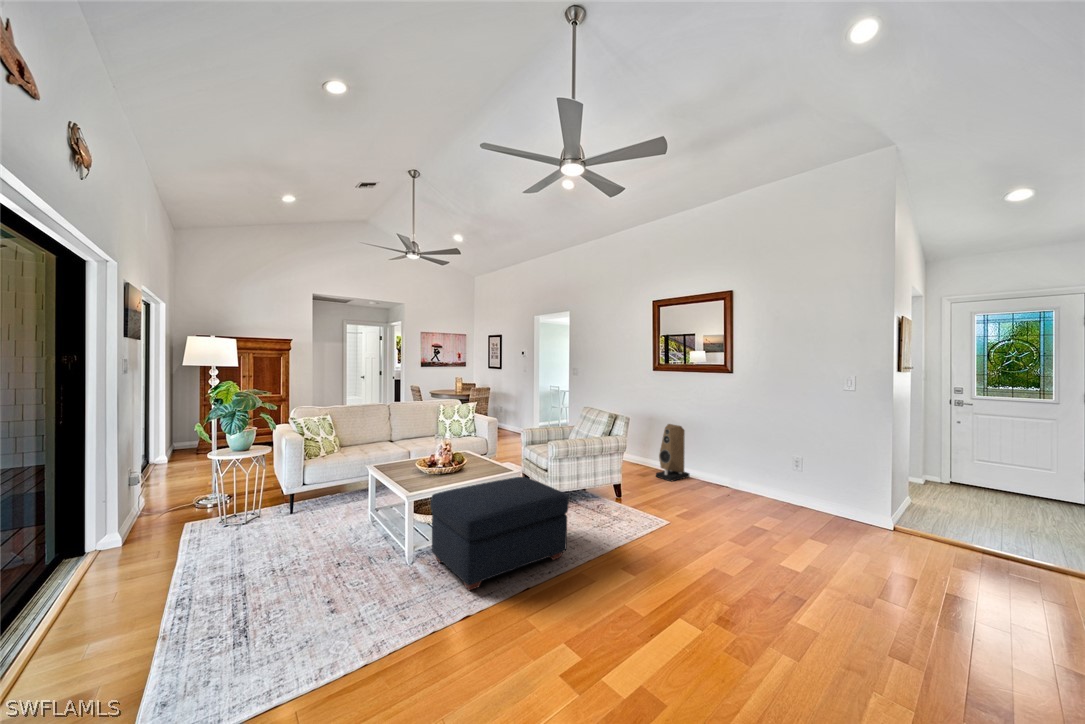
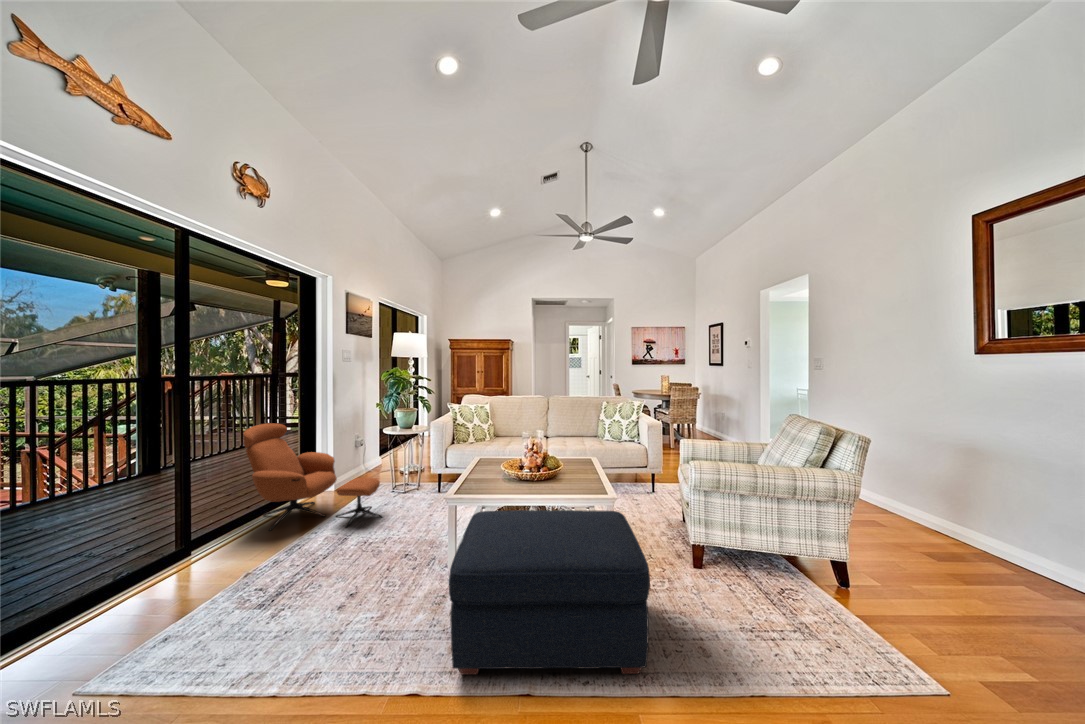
speaker: present [656,424,689,481] -> none [951,461,1052,578]
lounge chair: none [46,459,258,590] -> present [244,423,382,531]

